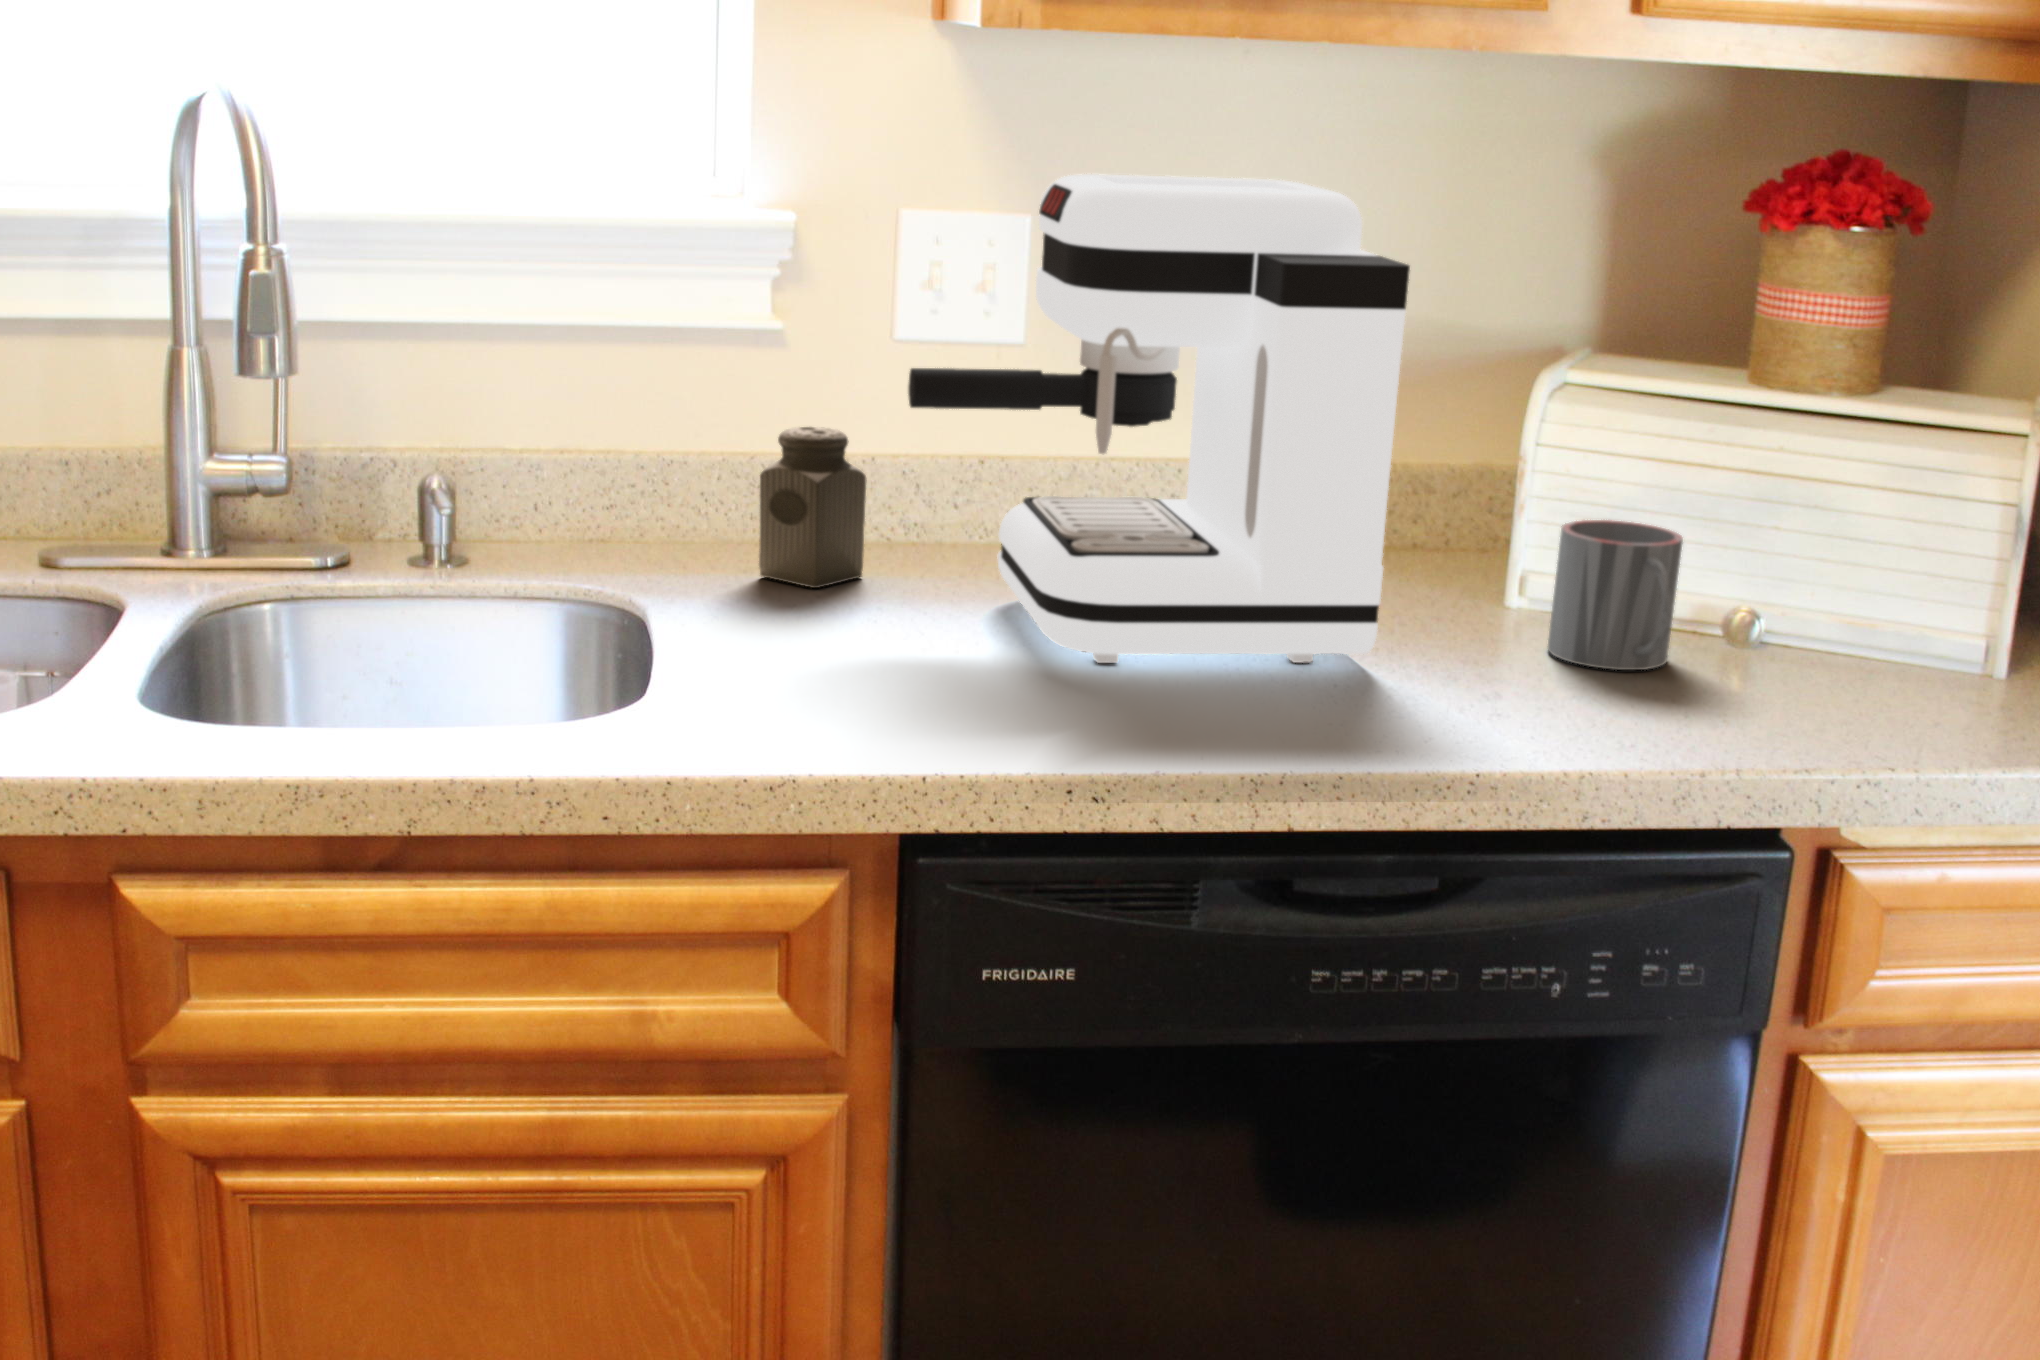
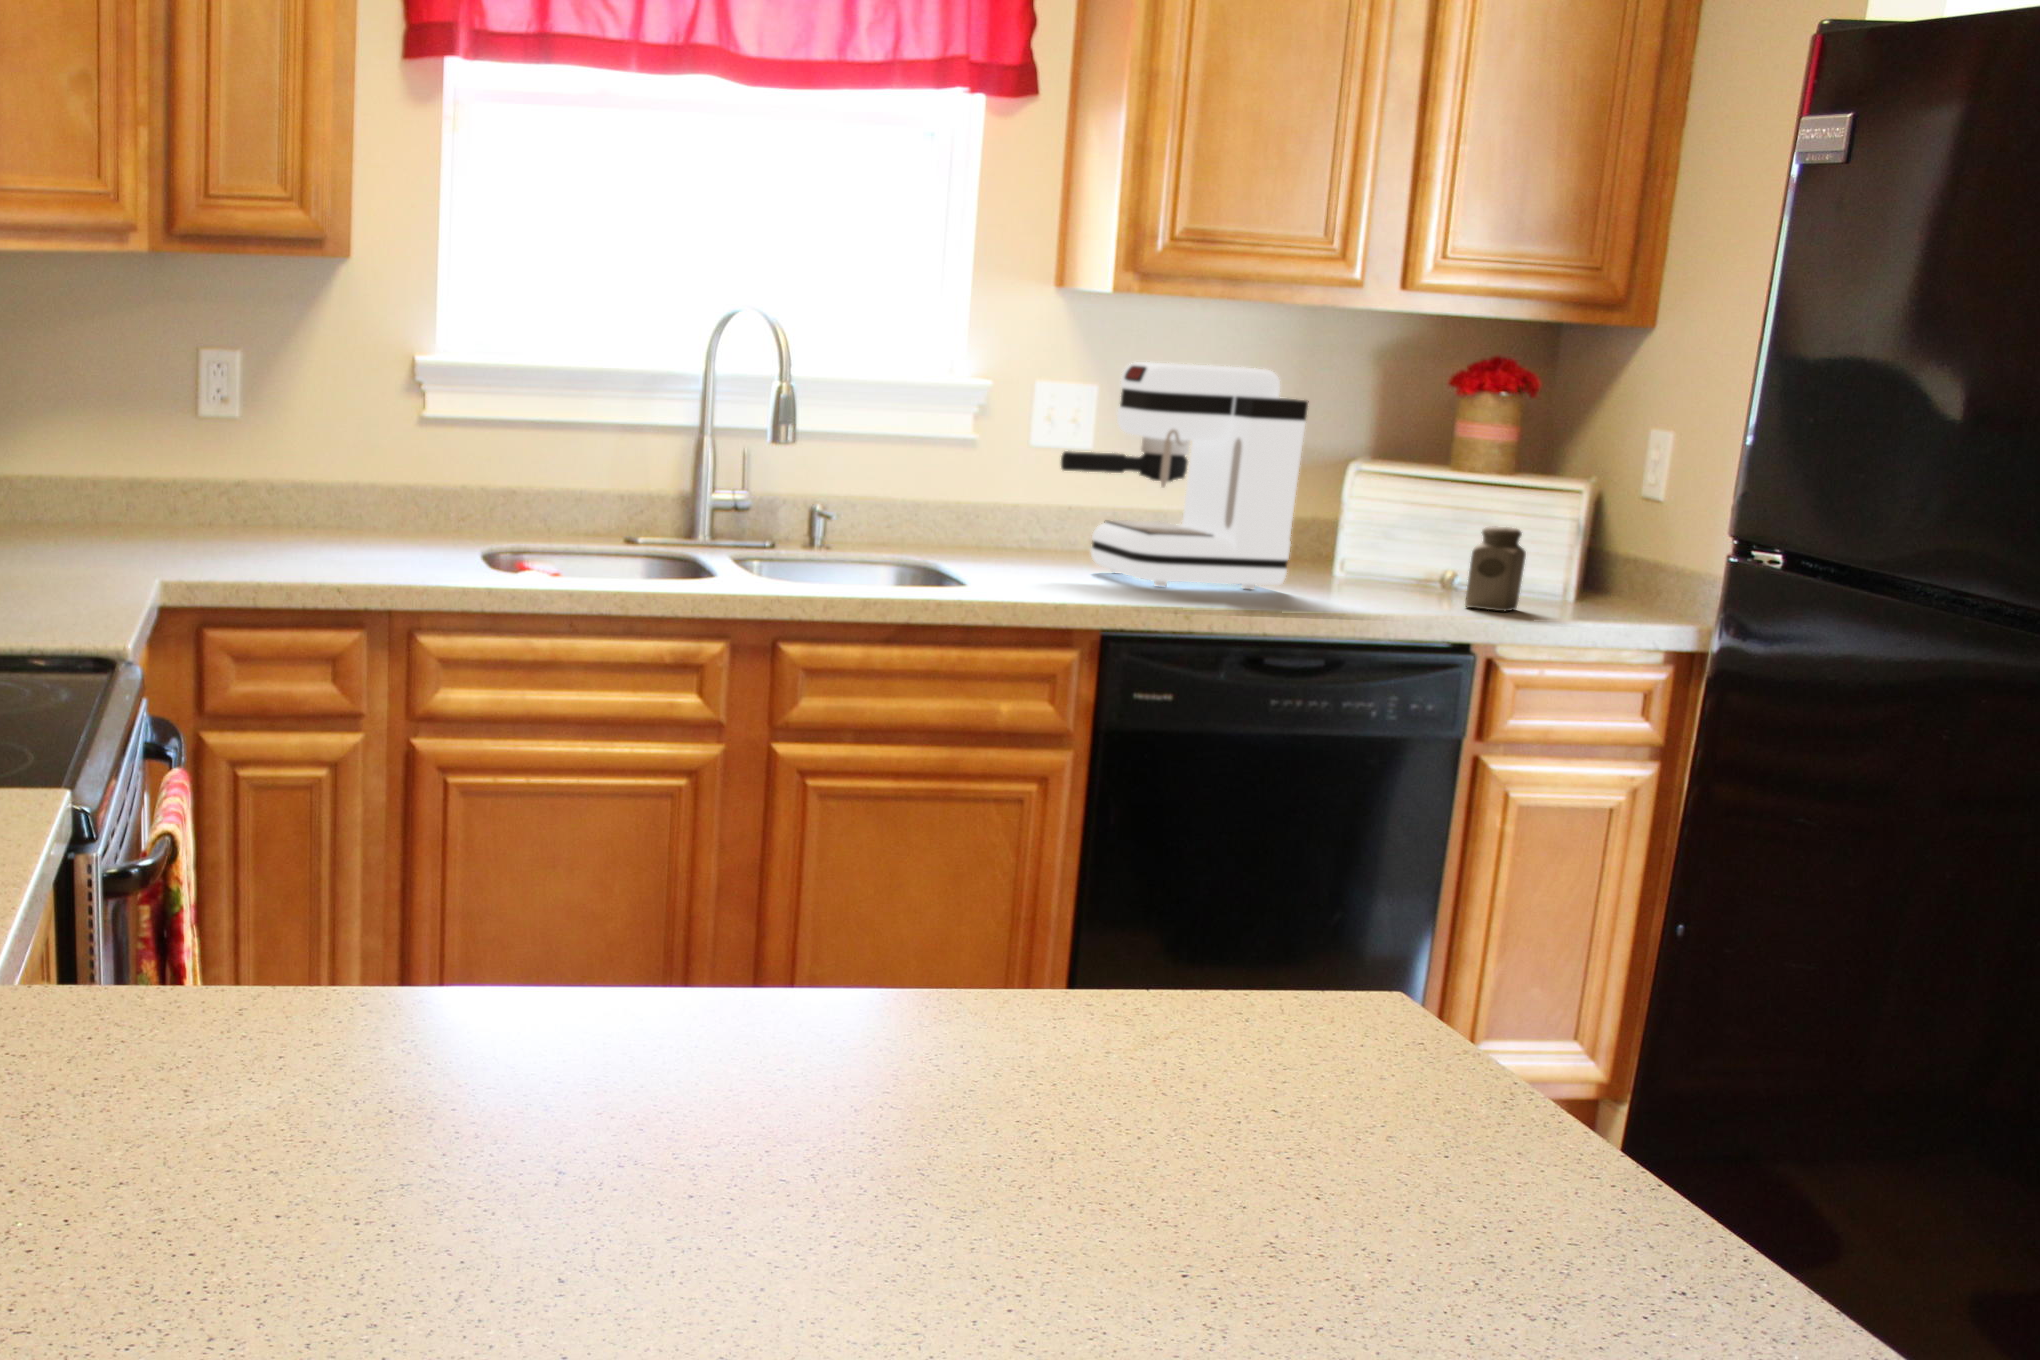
salt shaker: present [759,427,867,588] -> present [1465,527,1526,612]
mug: present [1548,520,1683,670] -> none [1360,529,1426,596]

